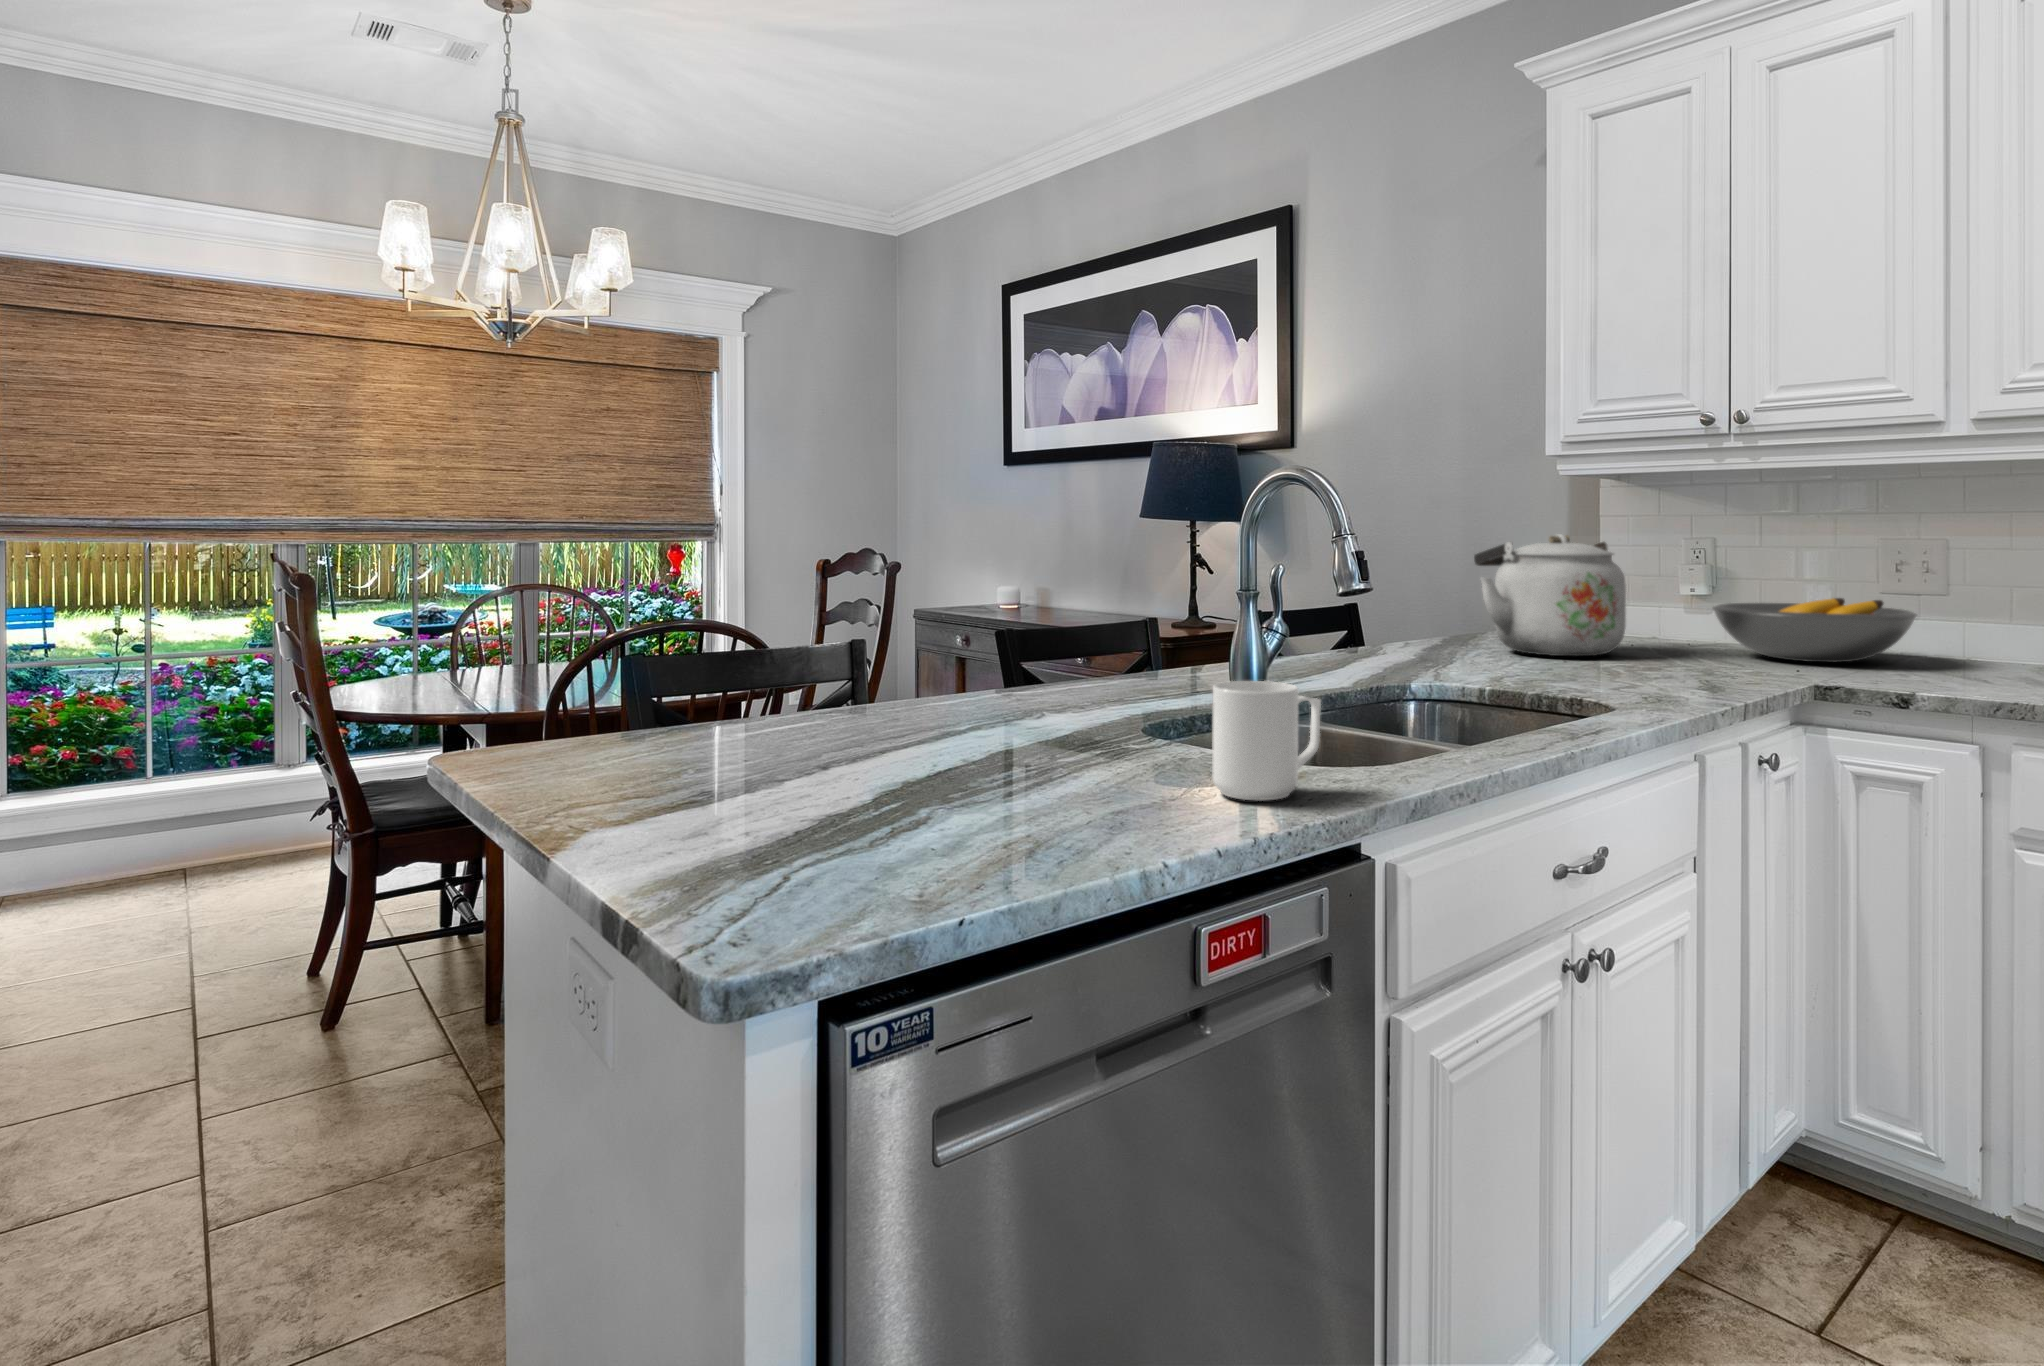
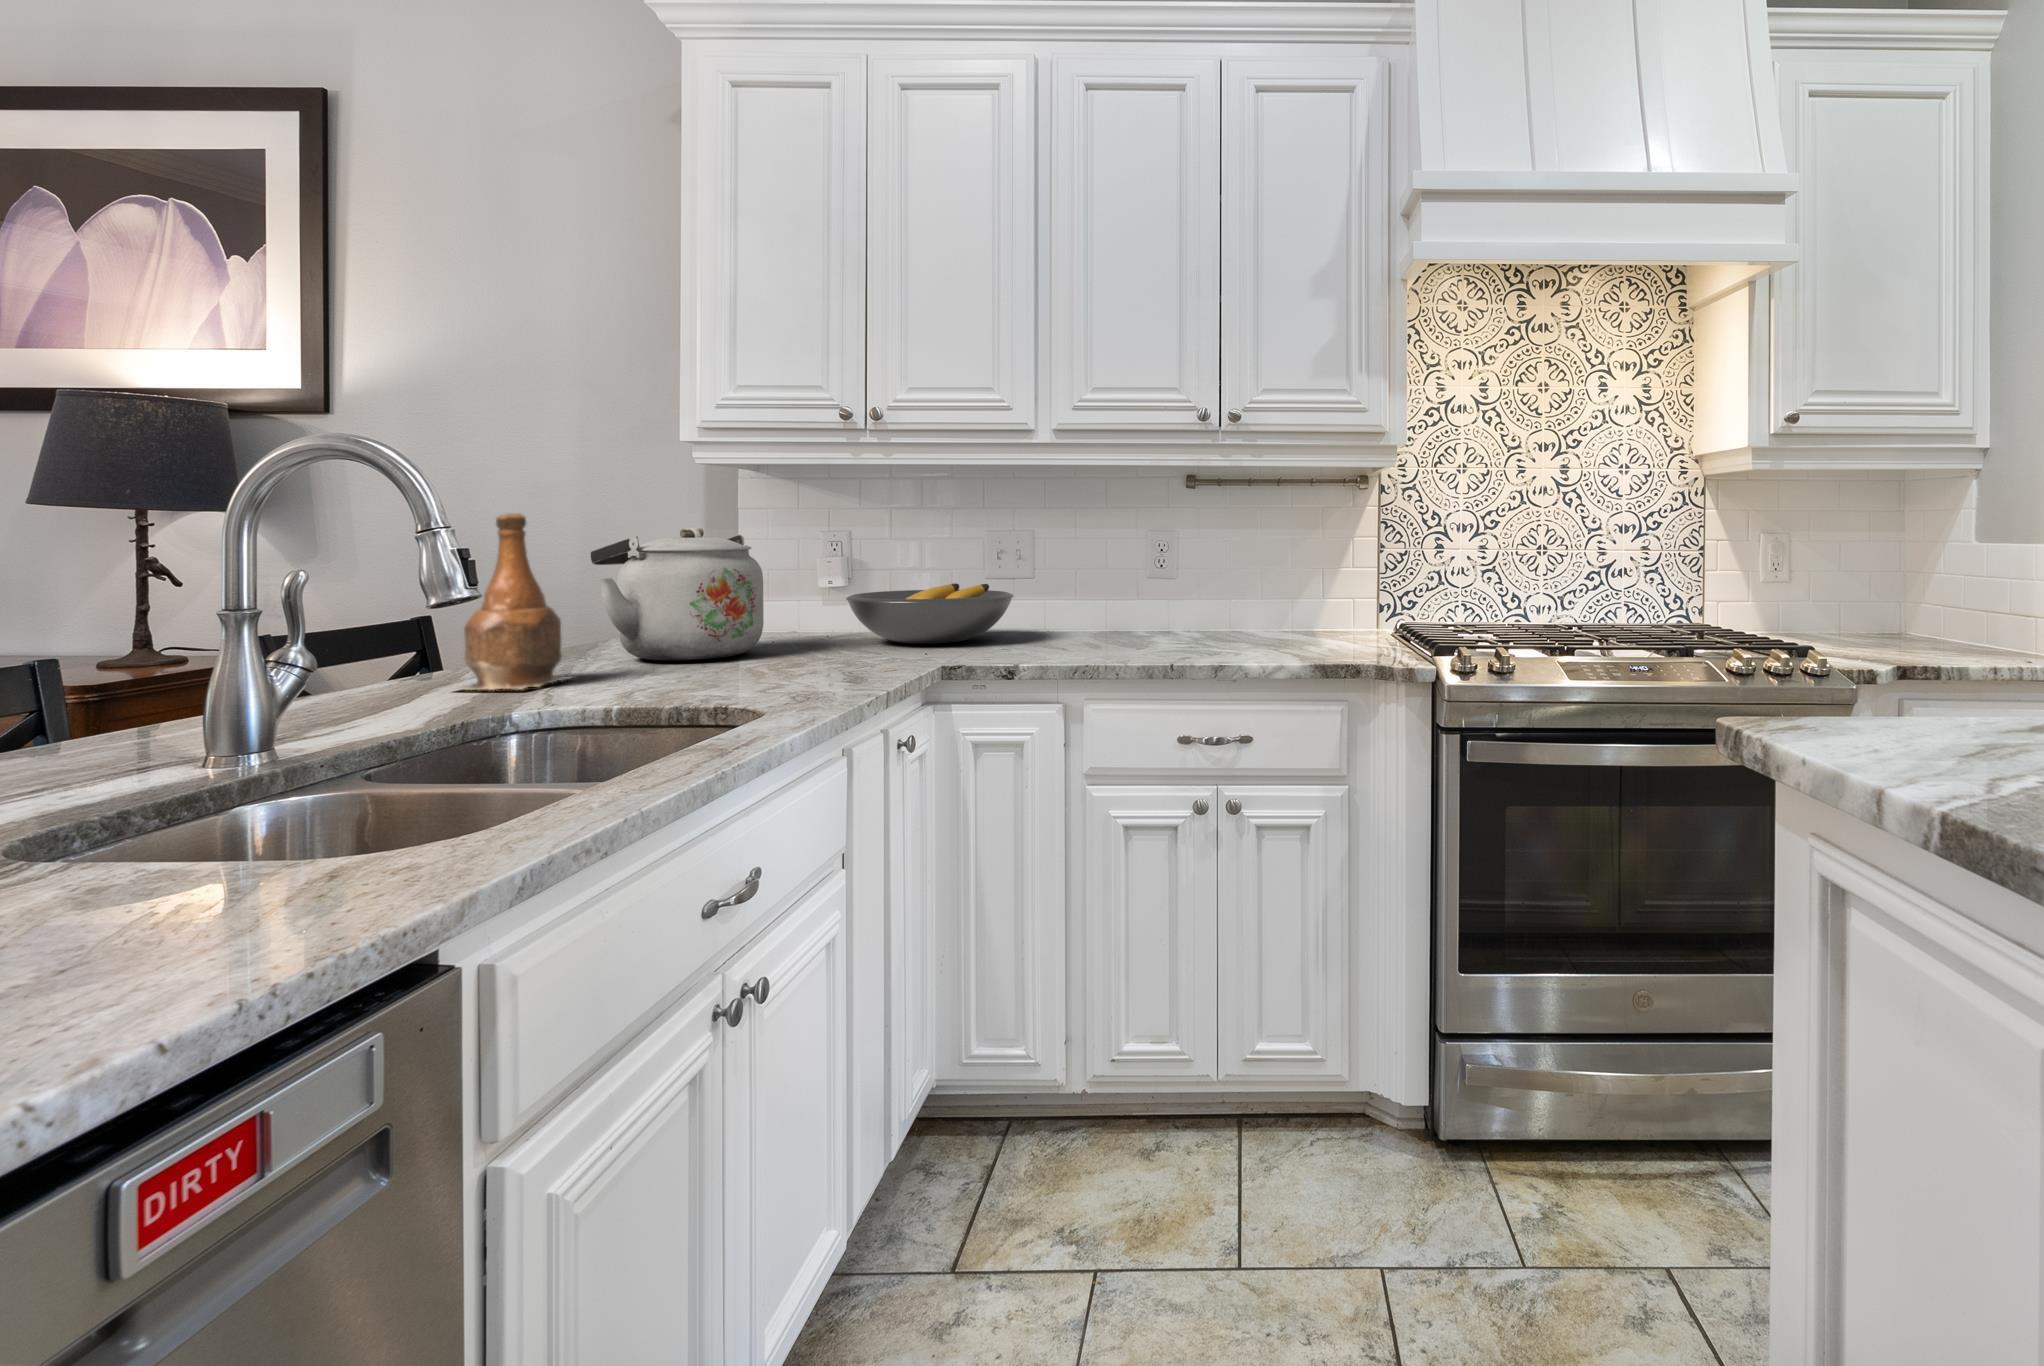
bottle: none [1367,521,1463,667] -> present [449,513,570,690]
mug: present [1212,681,1321,801] -> none [157,747,369,938]

